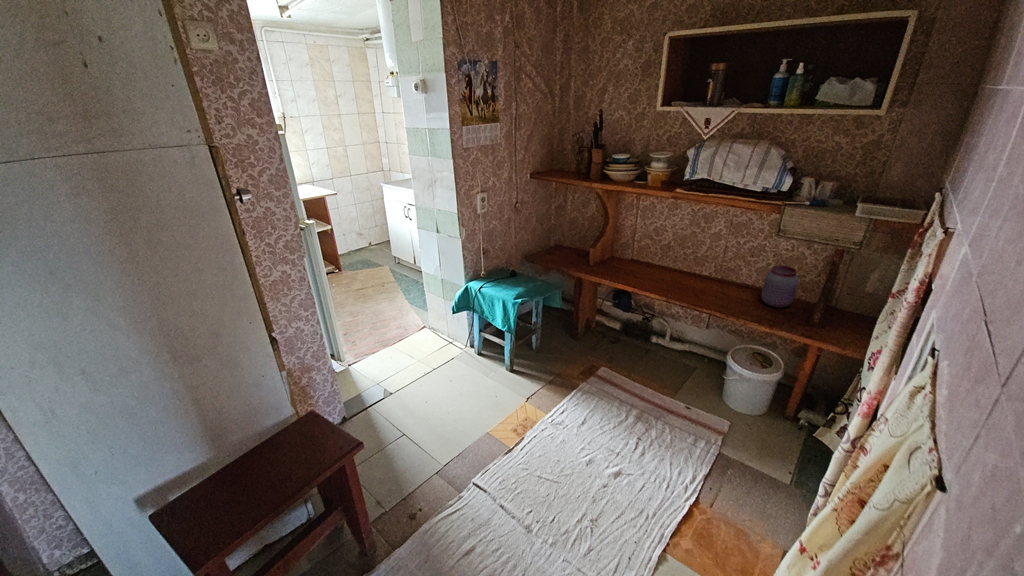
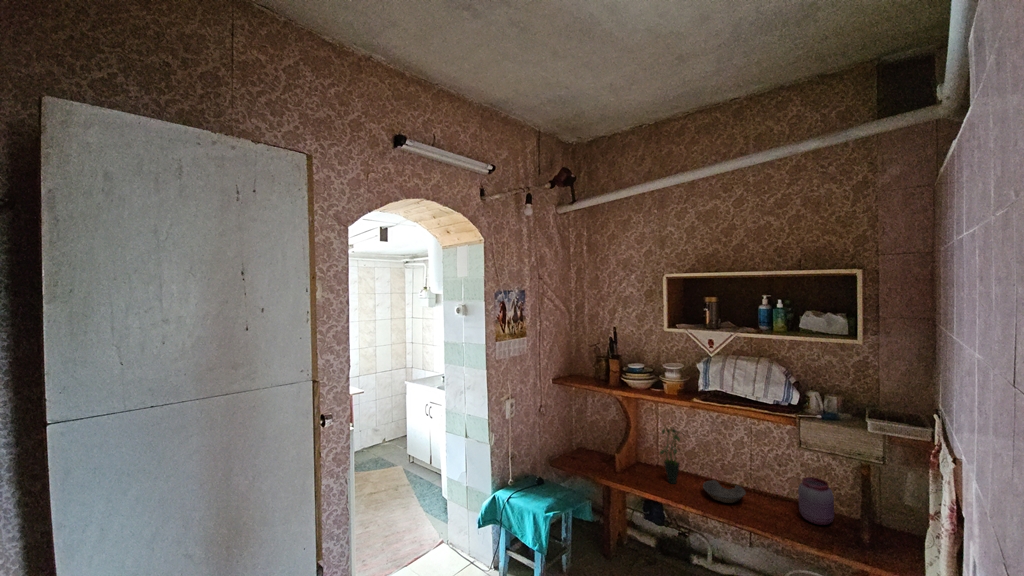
potted plant: none [634,219,662,275] -> present [660,427,683,484]
bowl: none [672,271,713,290] -> present [703,480,746,503]

